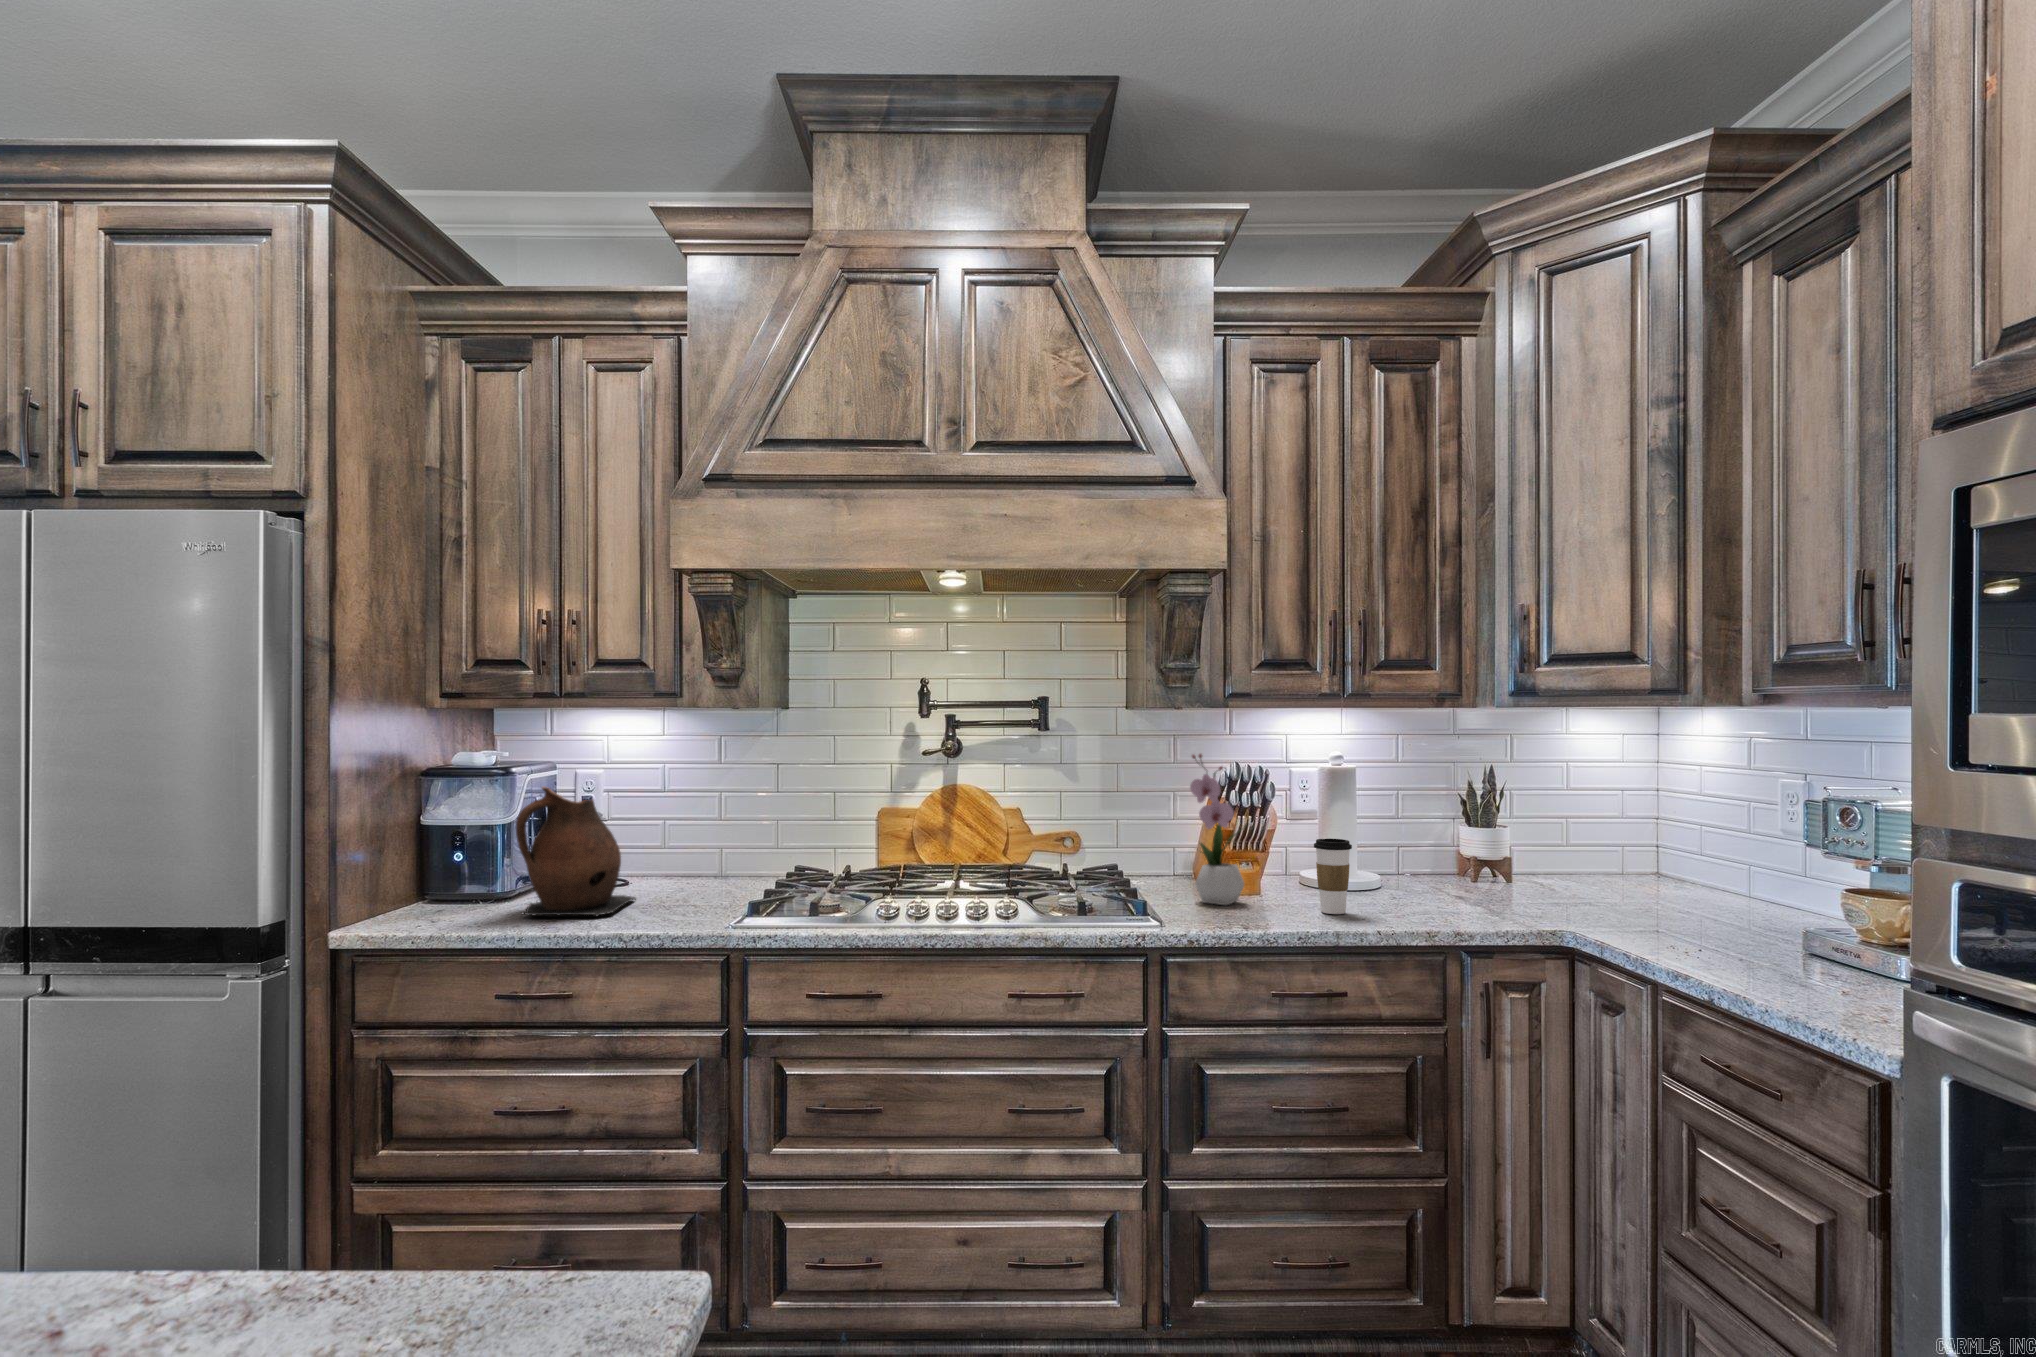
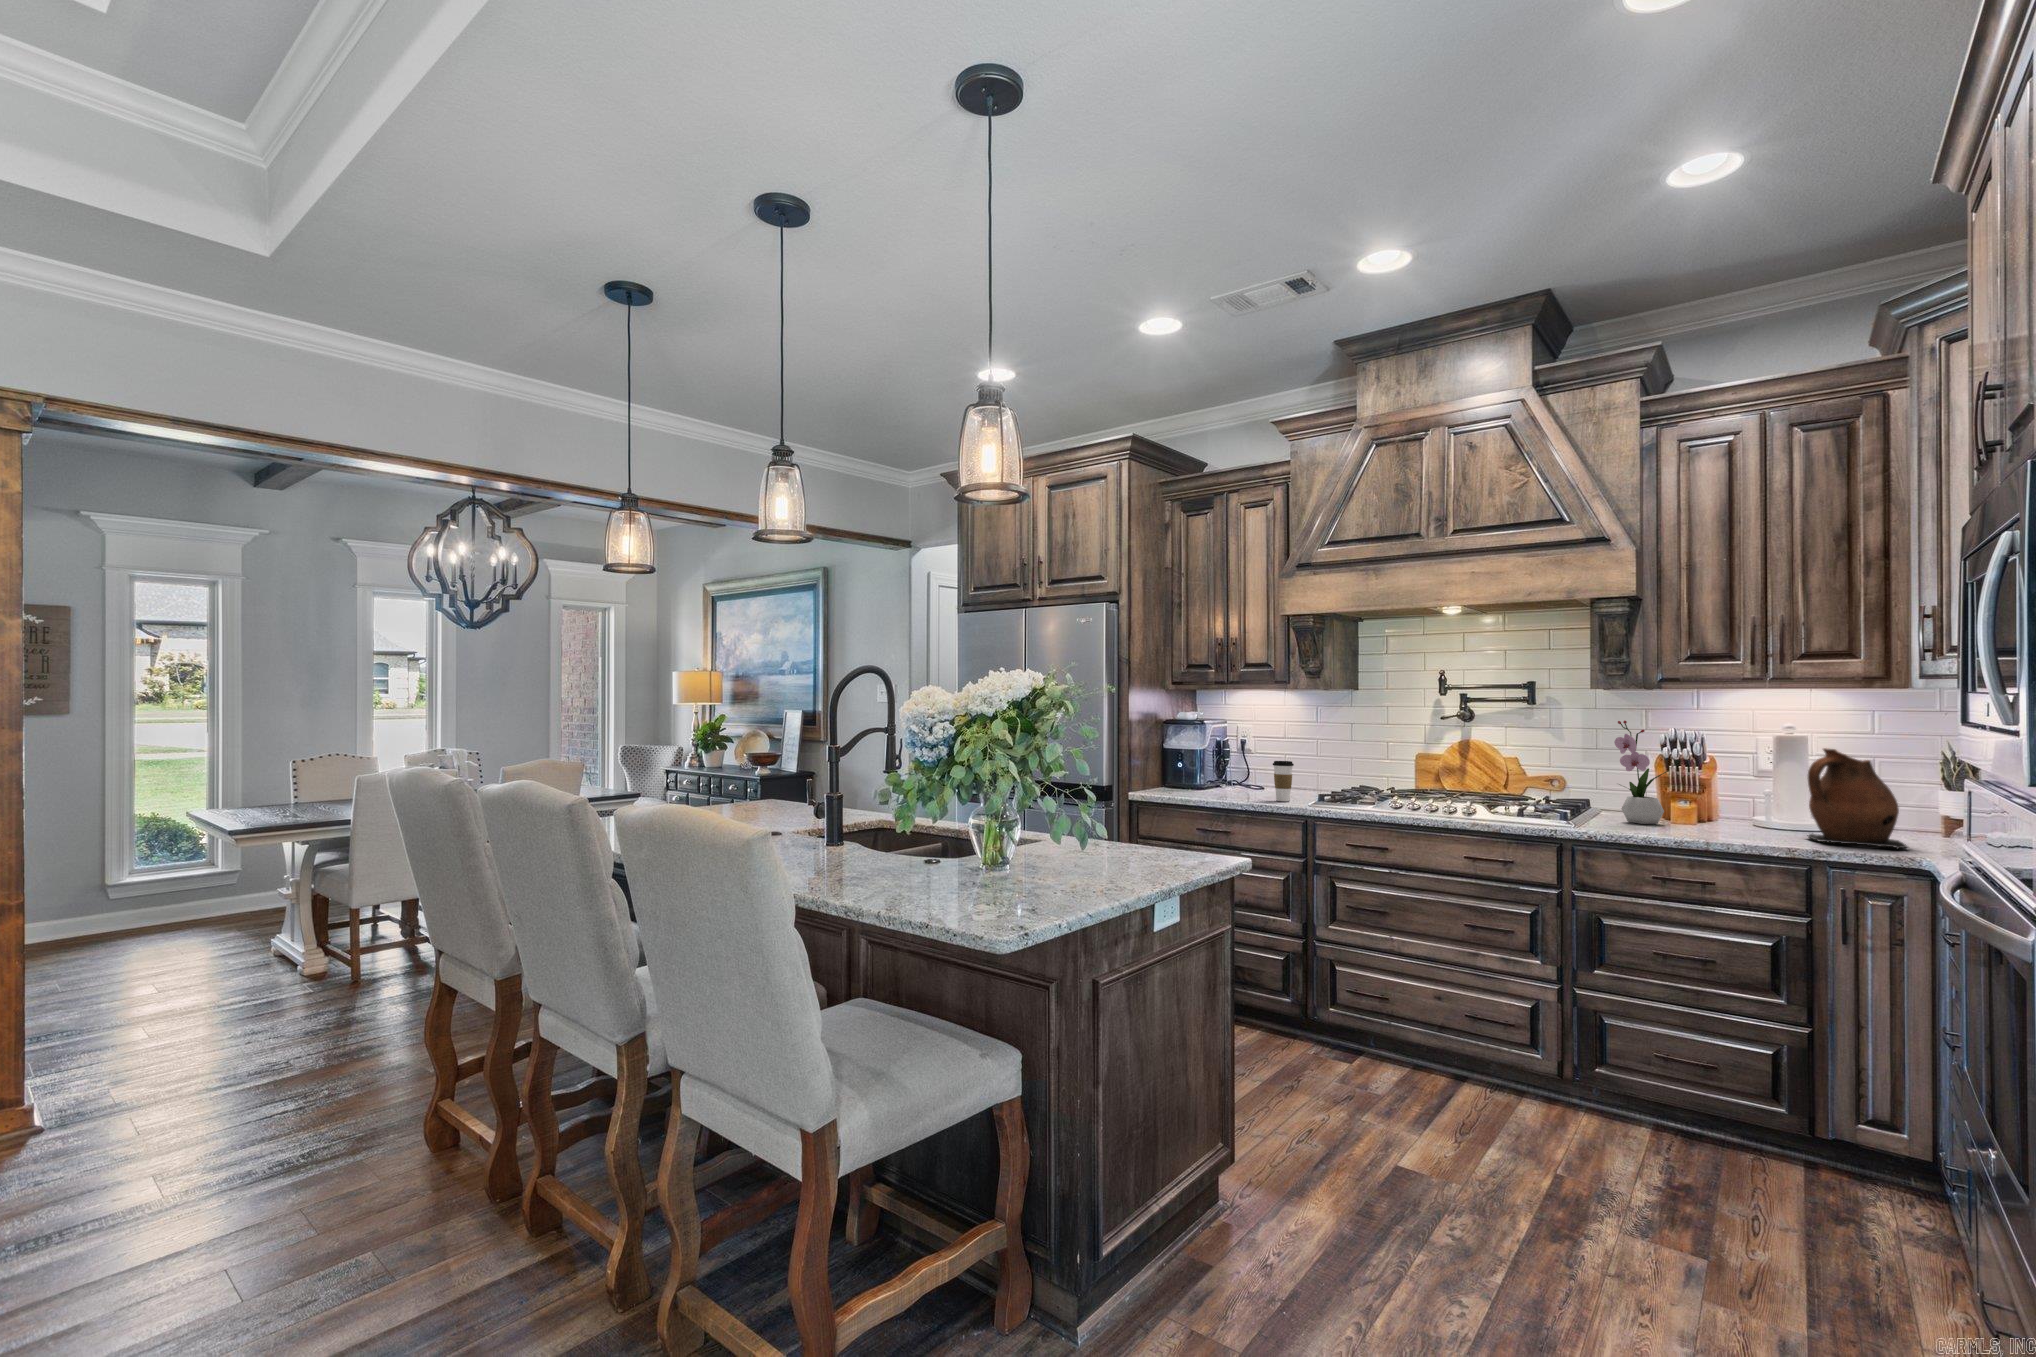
ceramic pitcher: present [516,787,636,917] -> present [1807,748,1907,849]
coffee cup: present [1314,839,1352,914] -> present [1273,761,1294,801]

